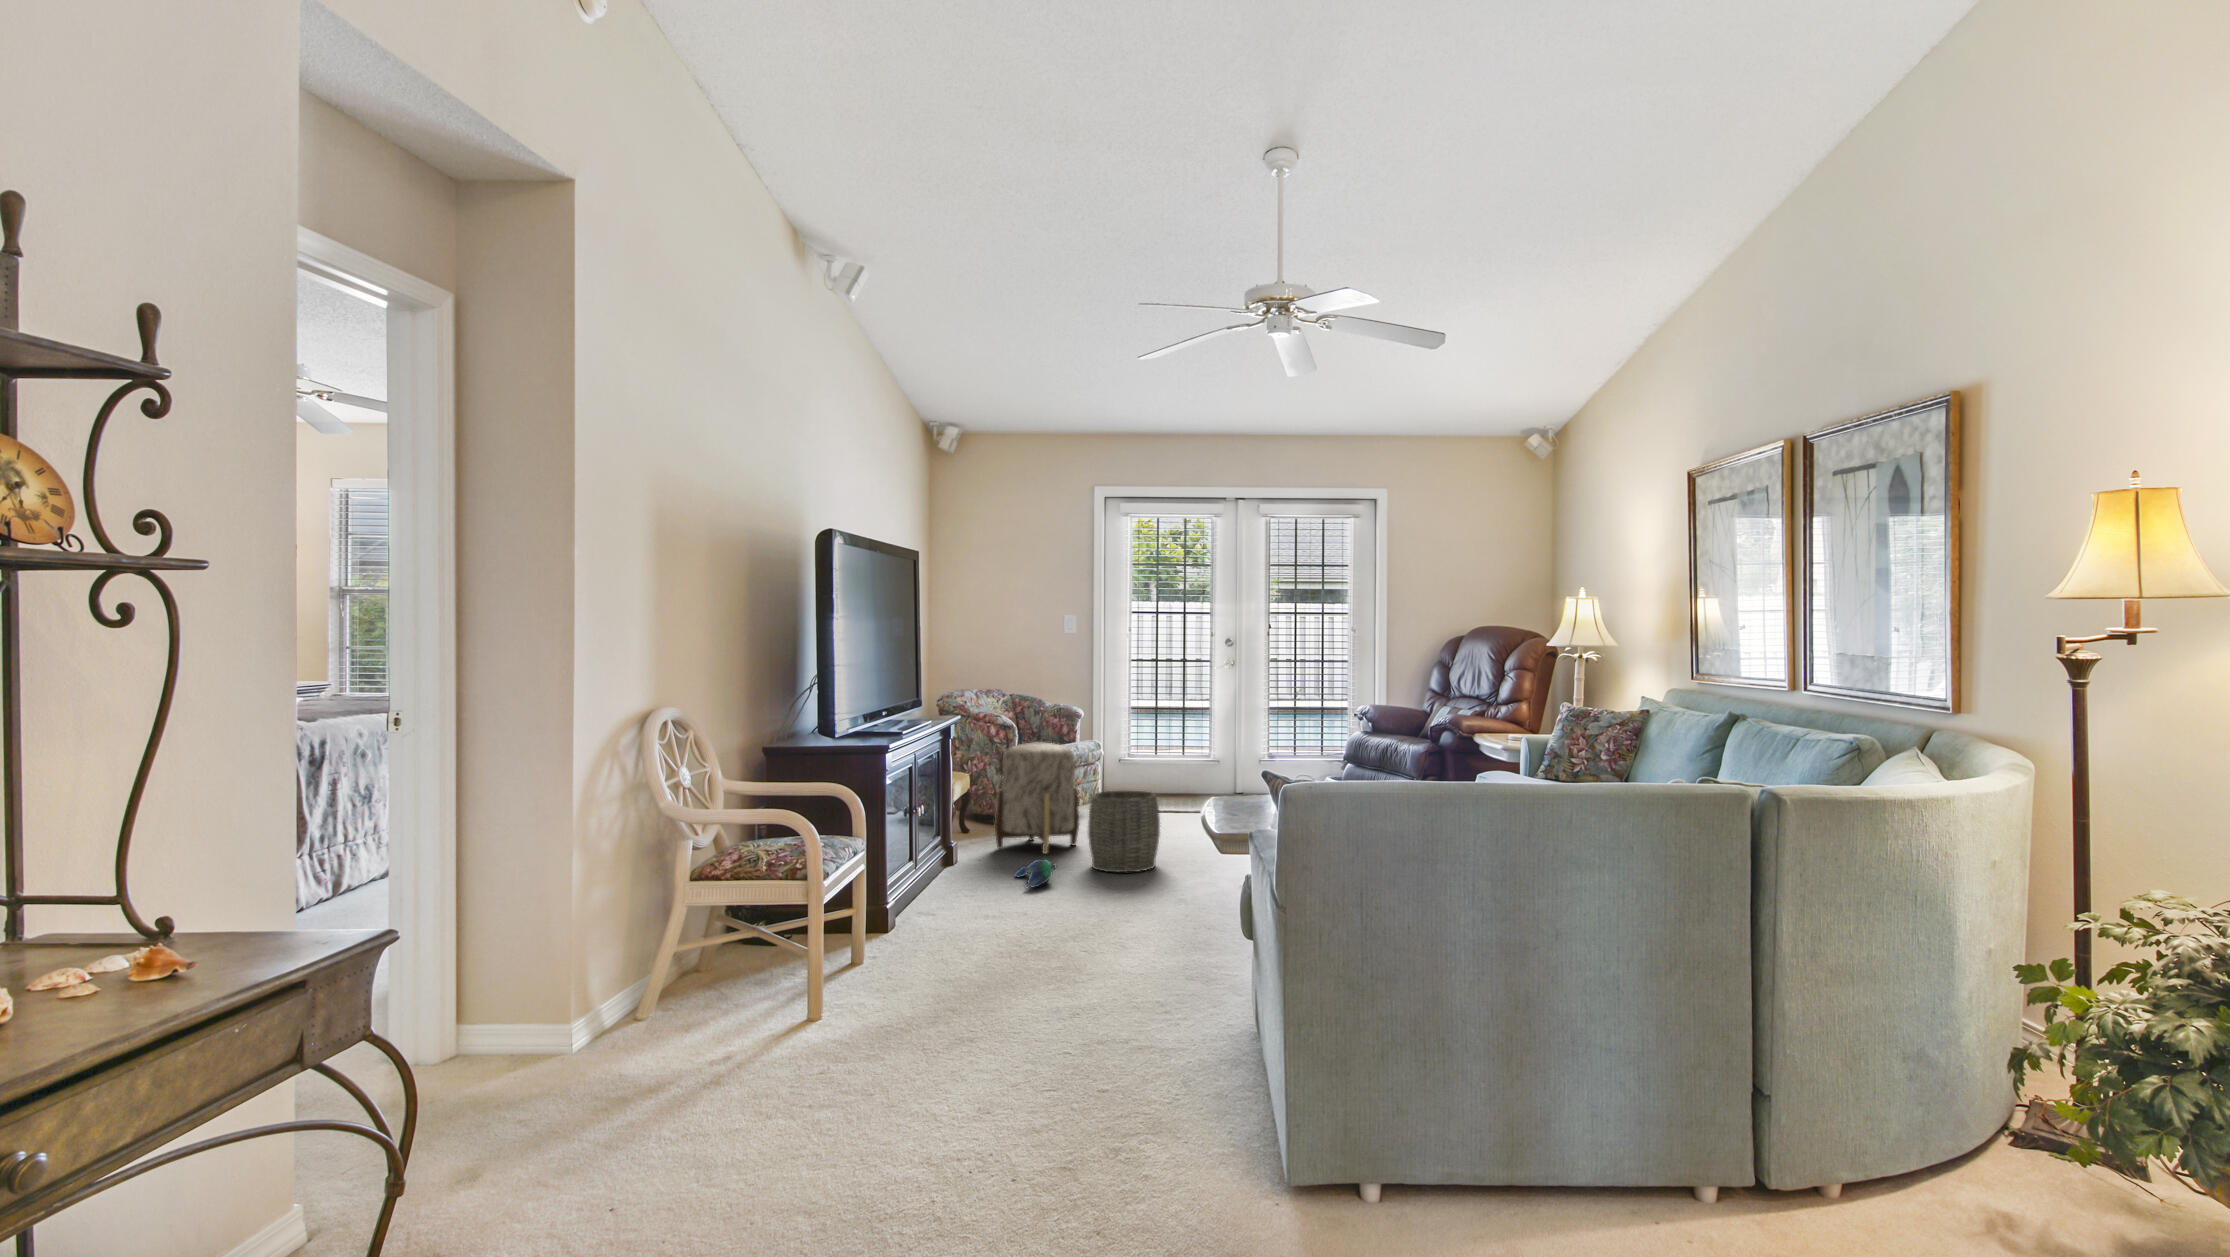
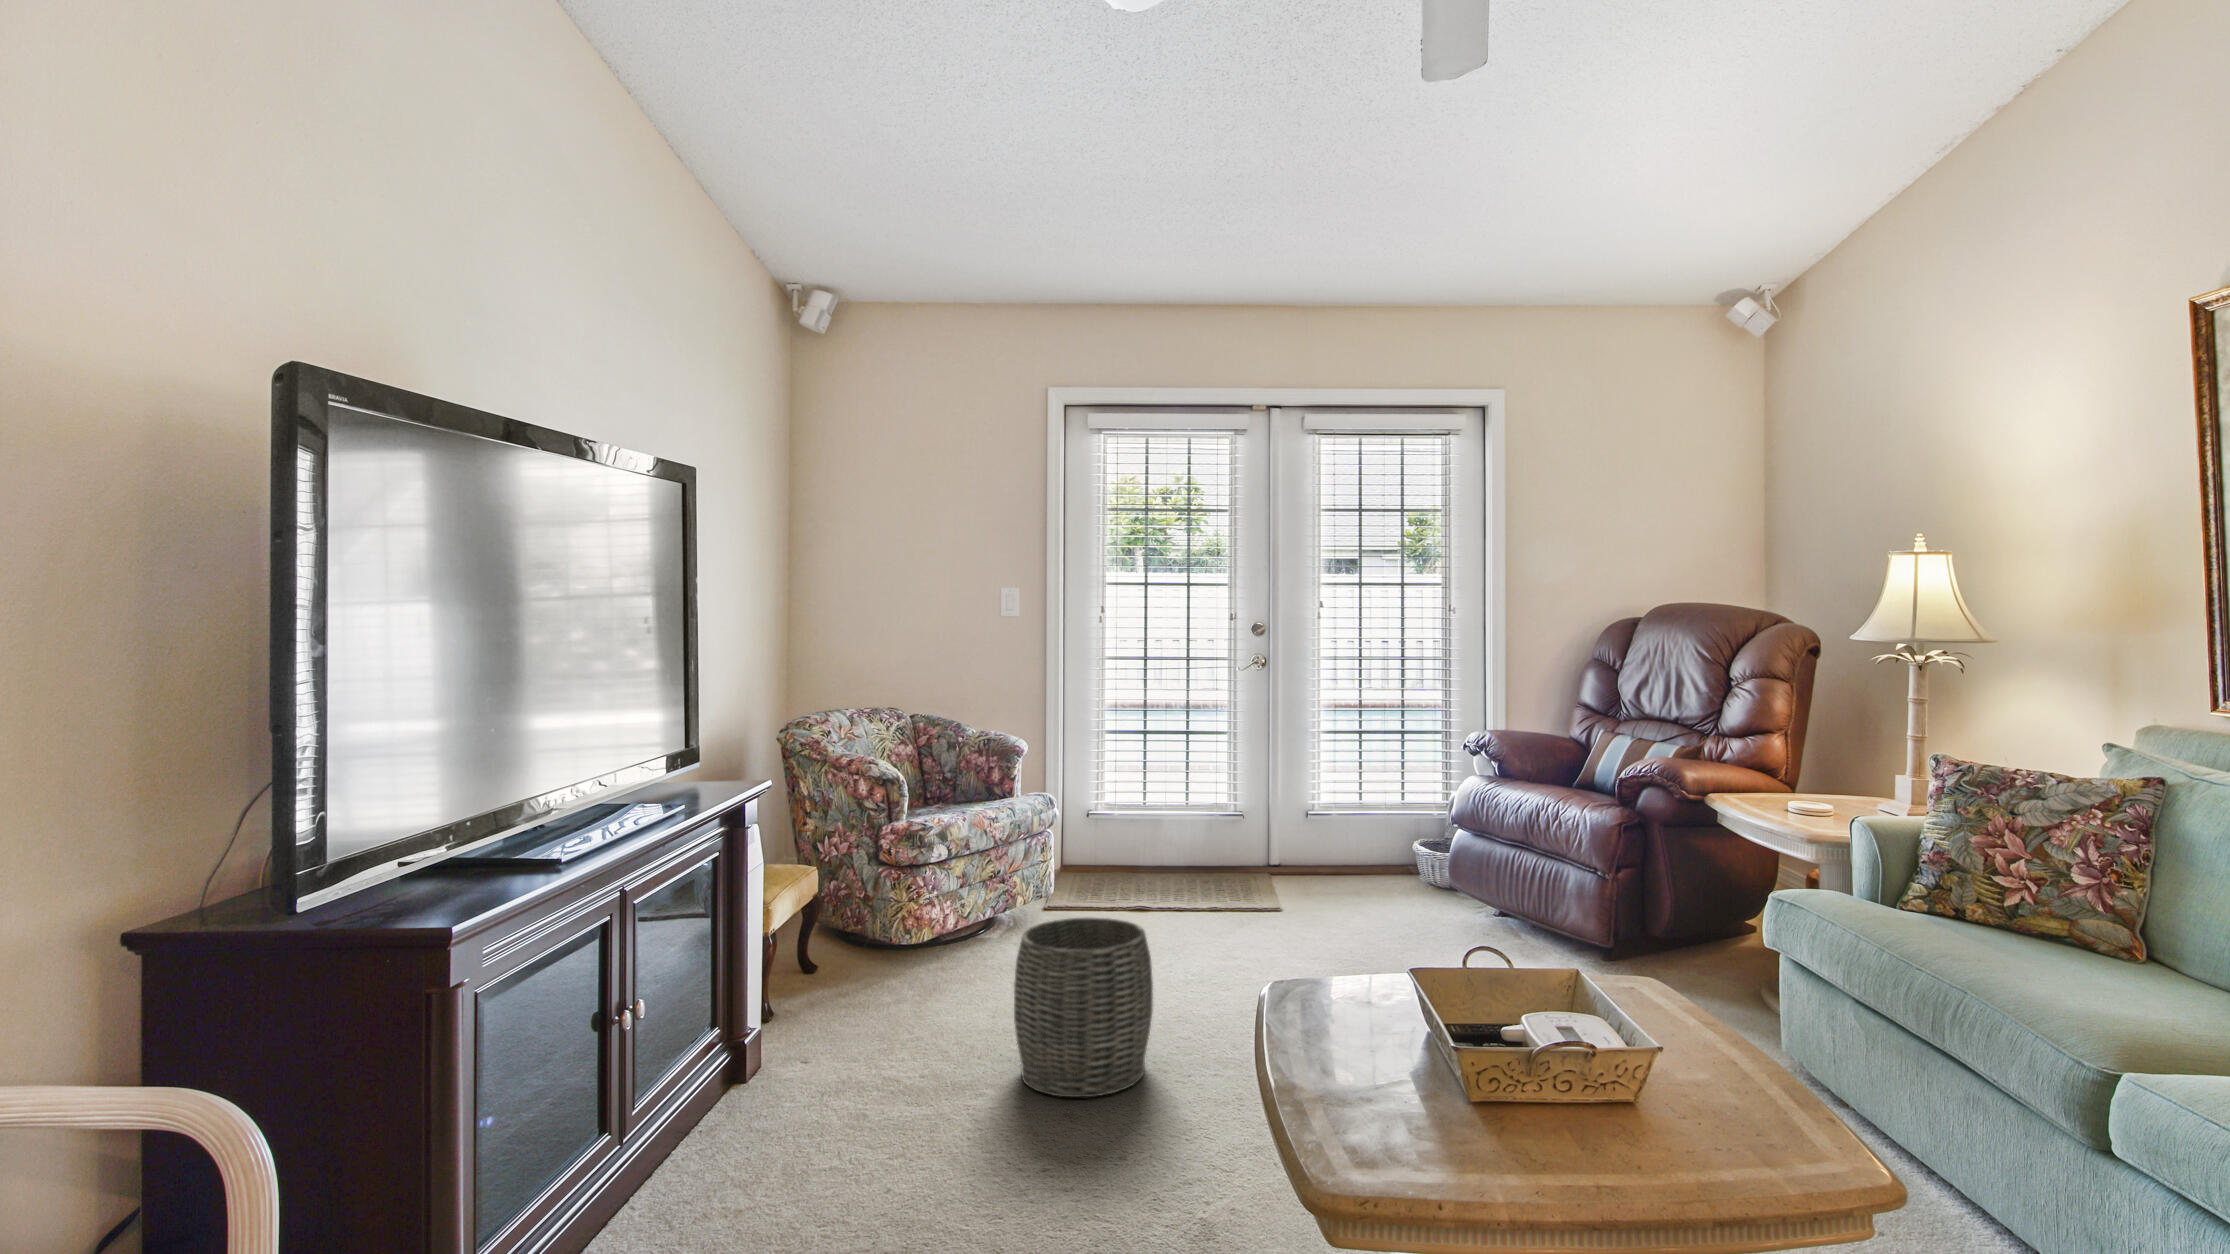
ottoman: present [995,743,1079,853] -> none [848,817,1007,1034]
plush toy: present [1015,859,1056,888] -> none [858,1081,941,1167]

